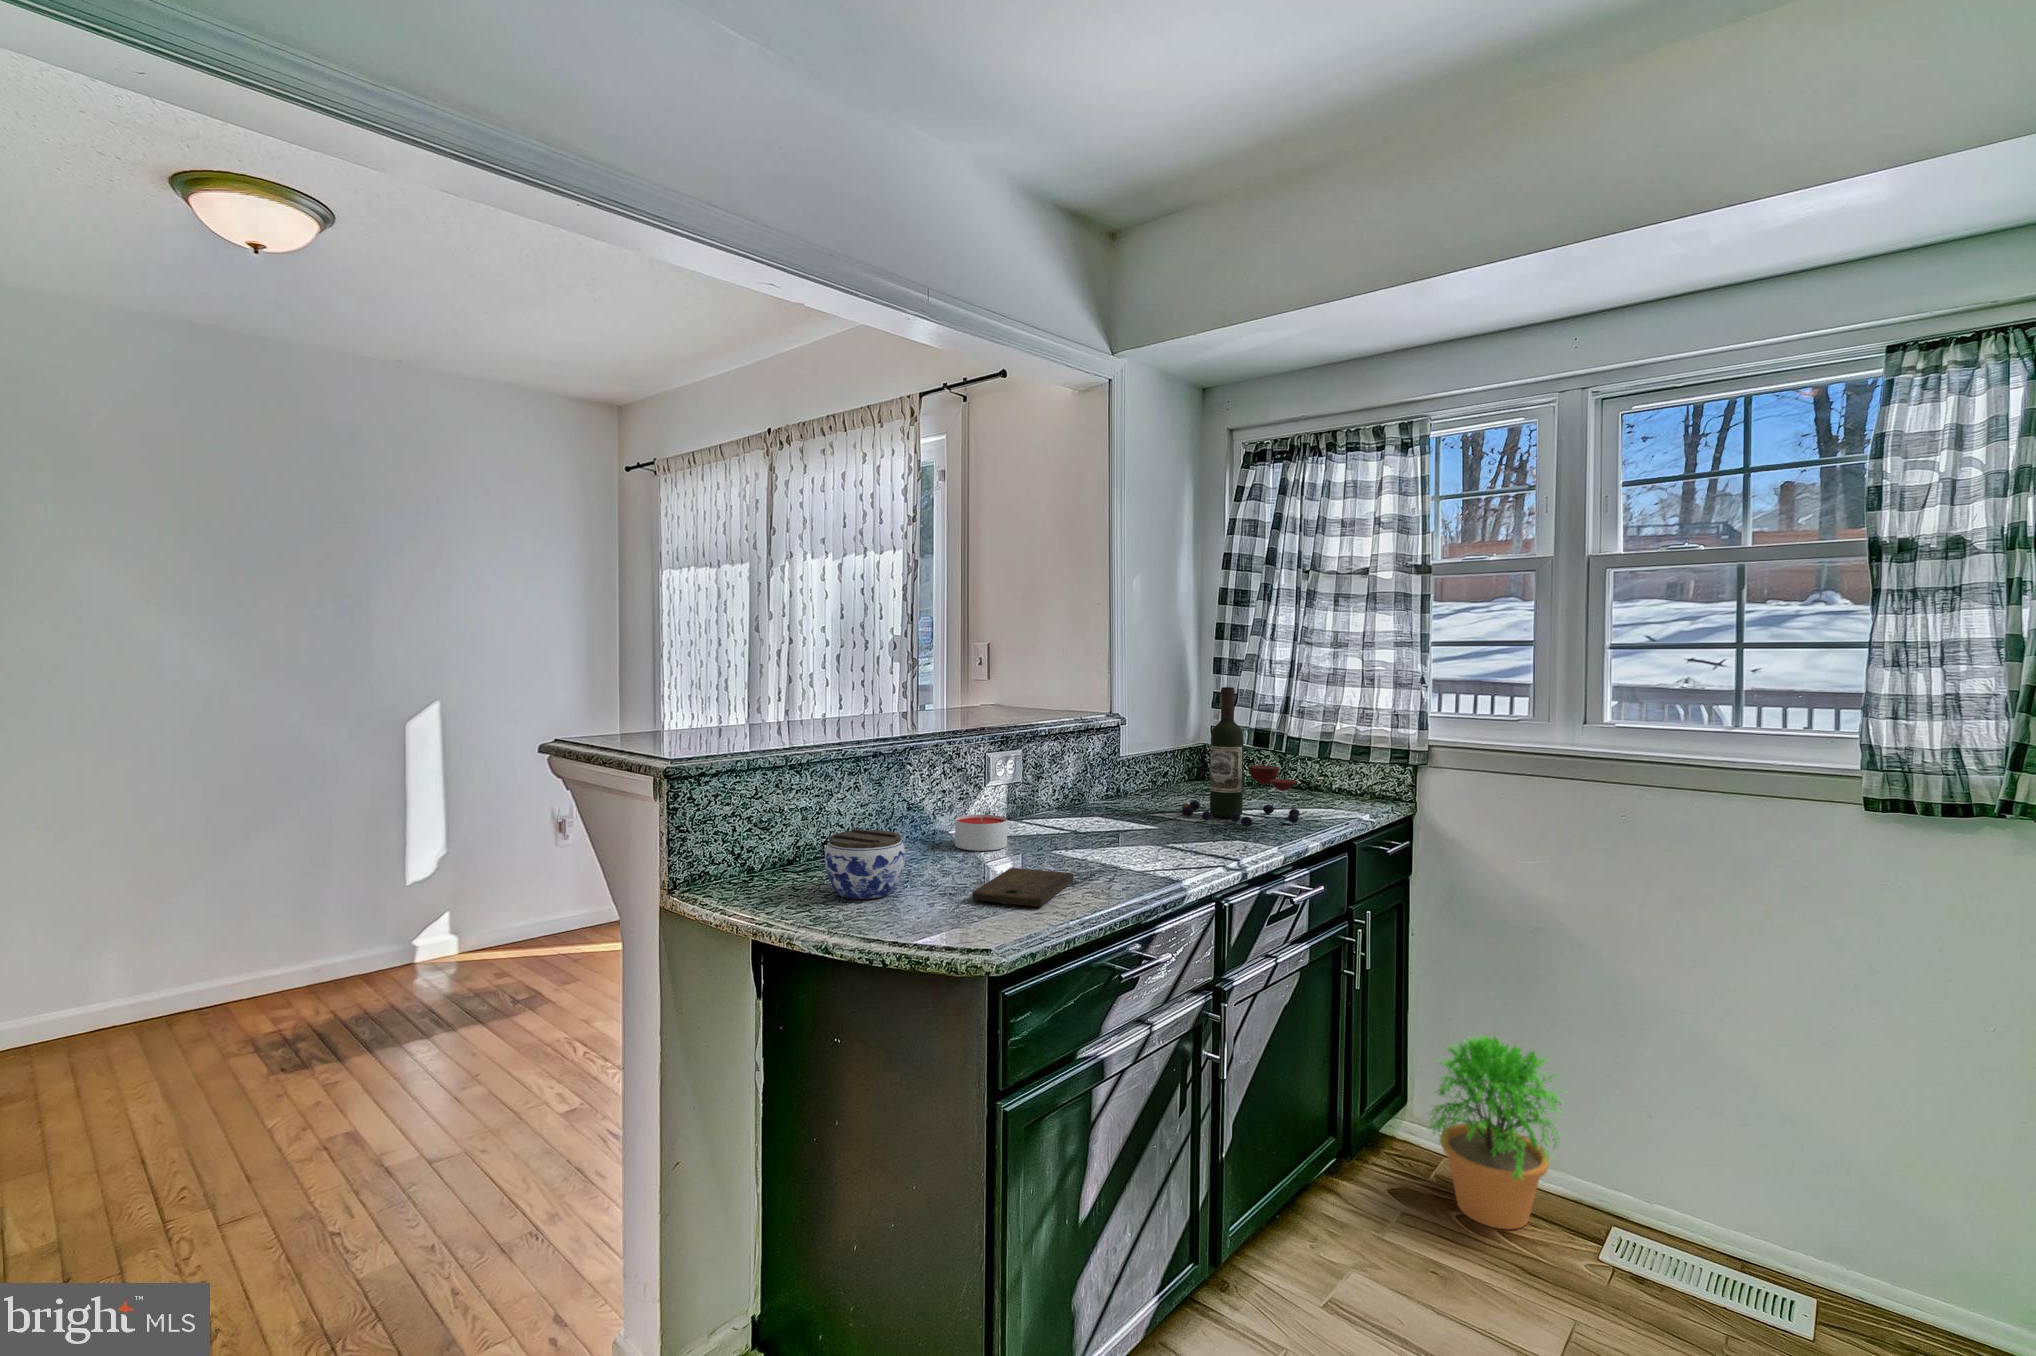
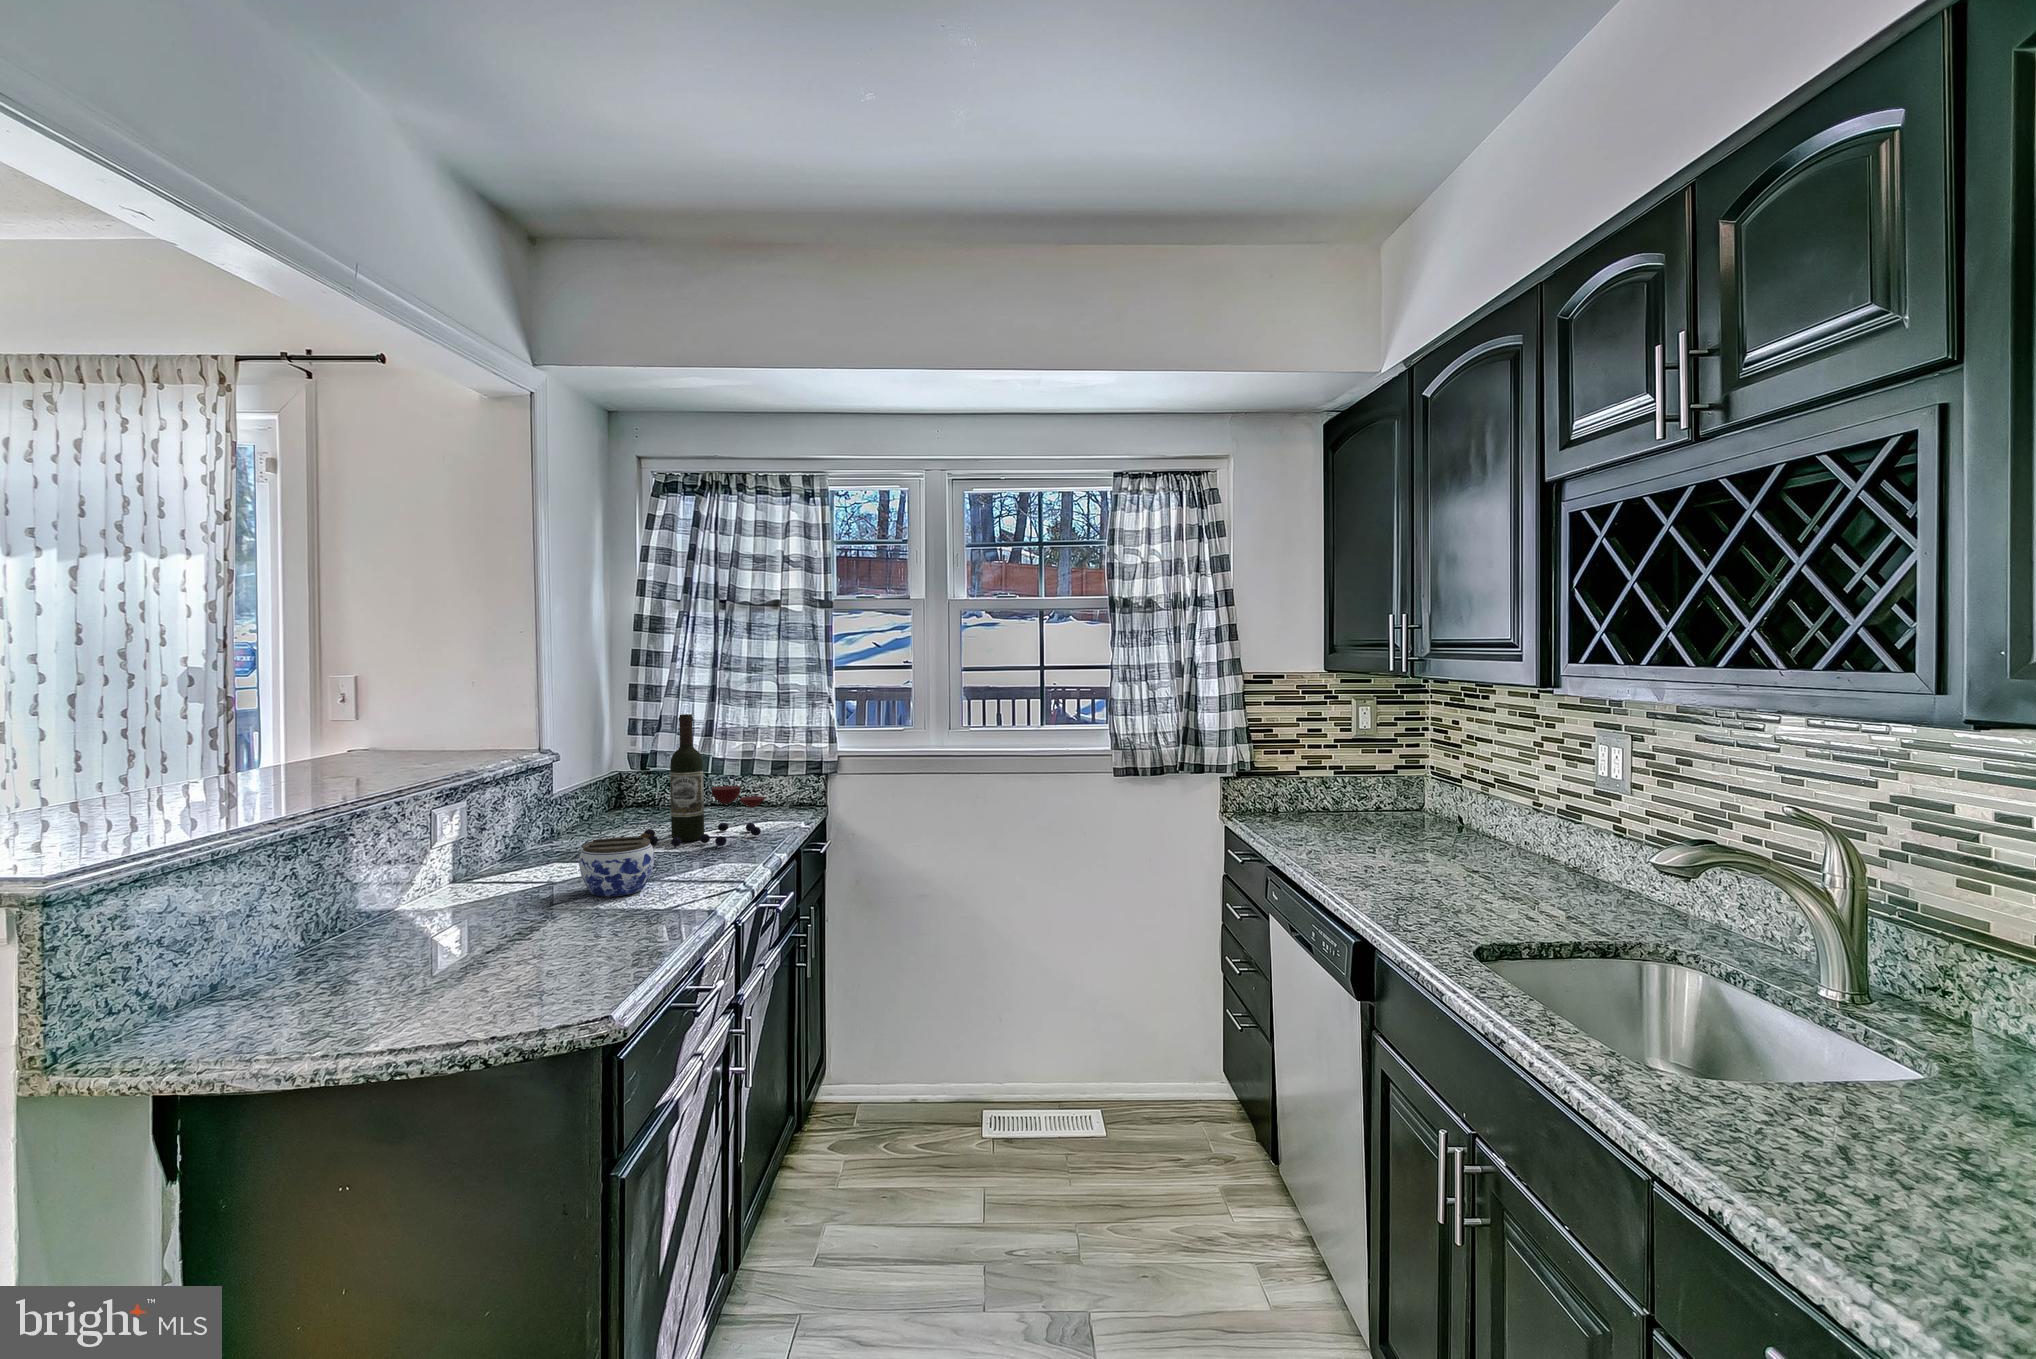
candle: present [955,815,1007,851] -> none [425,877,496,923]
jar: present [825,829,905,899] -> present [579,837,654,897]
cutting board: present [972,868,1074,907] -> none [541,919,628,968]
potted plant: present [1428,1034,1566,1229] -> none [860,981,965,1134]

